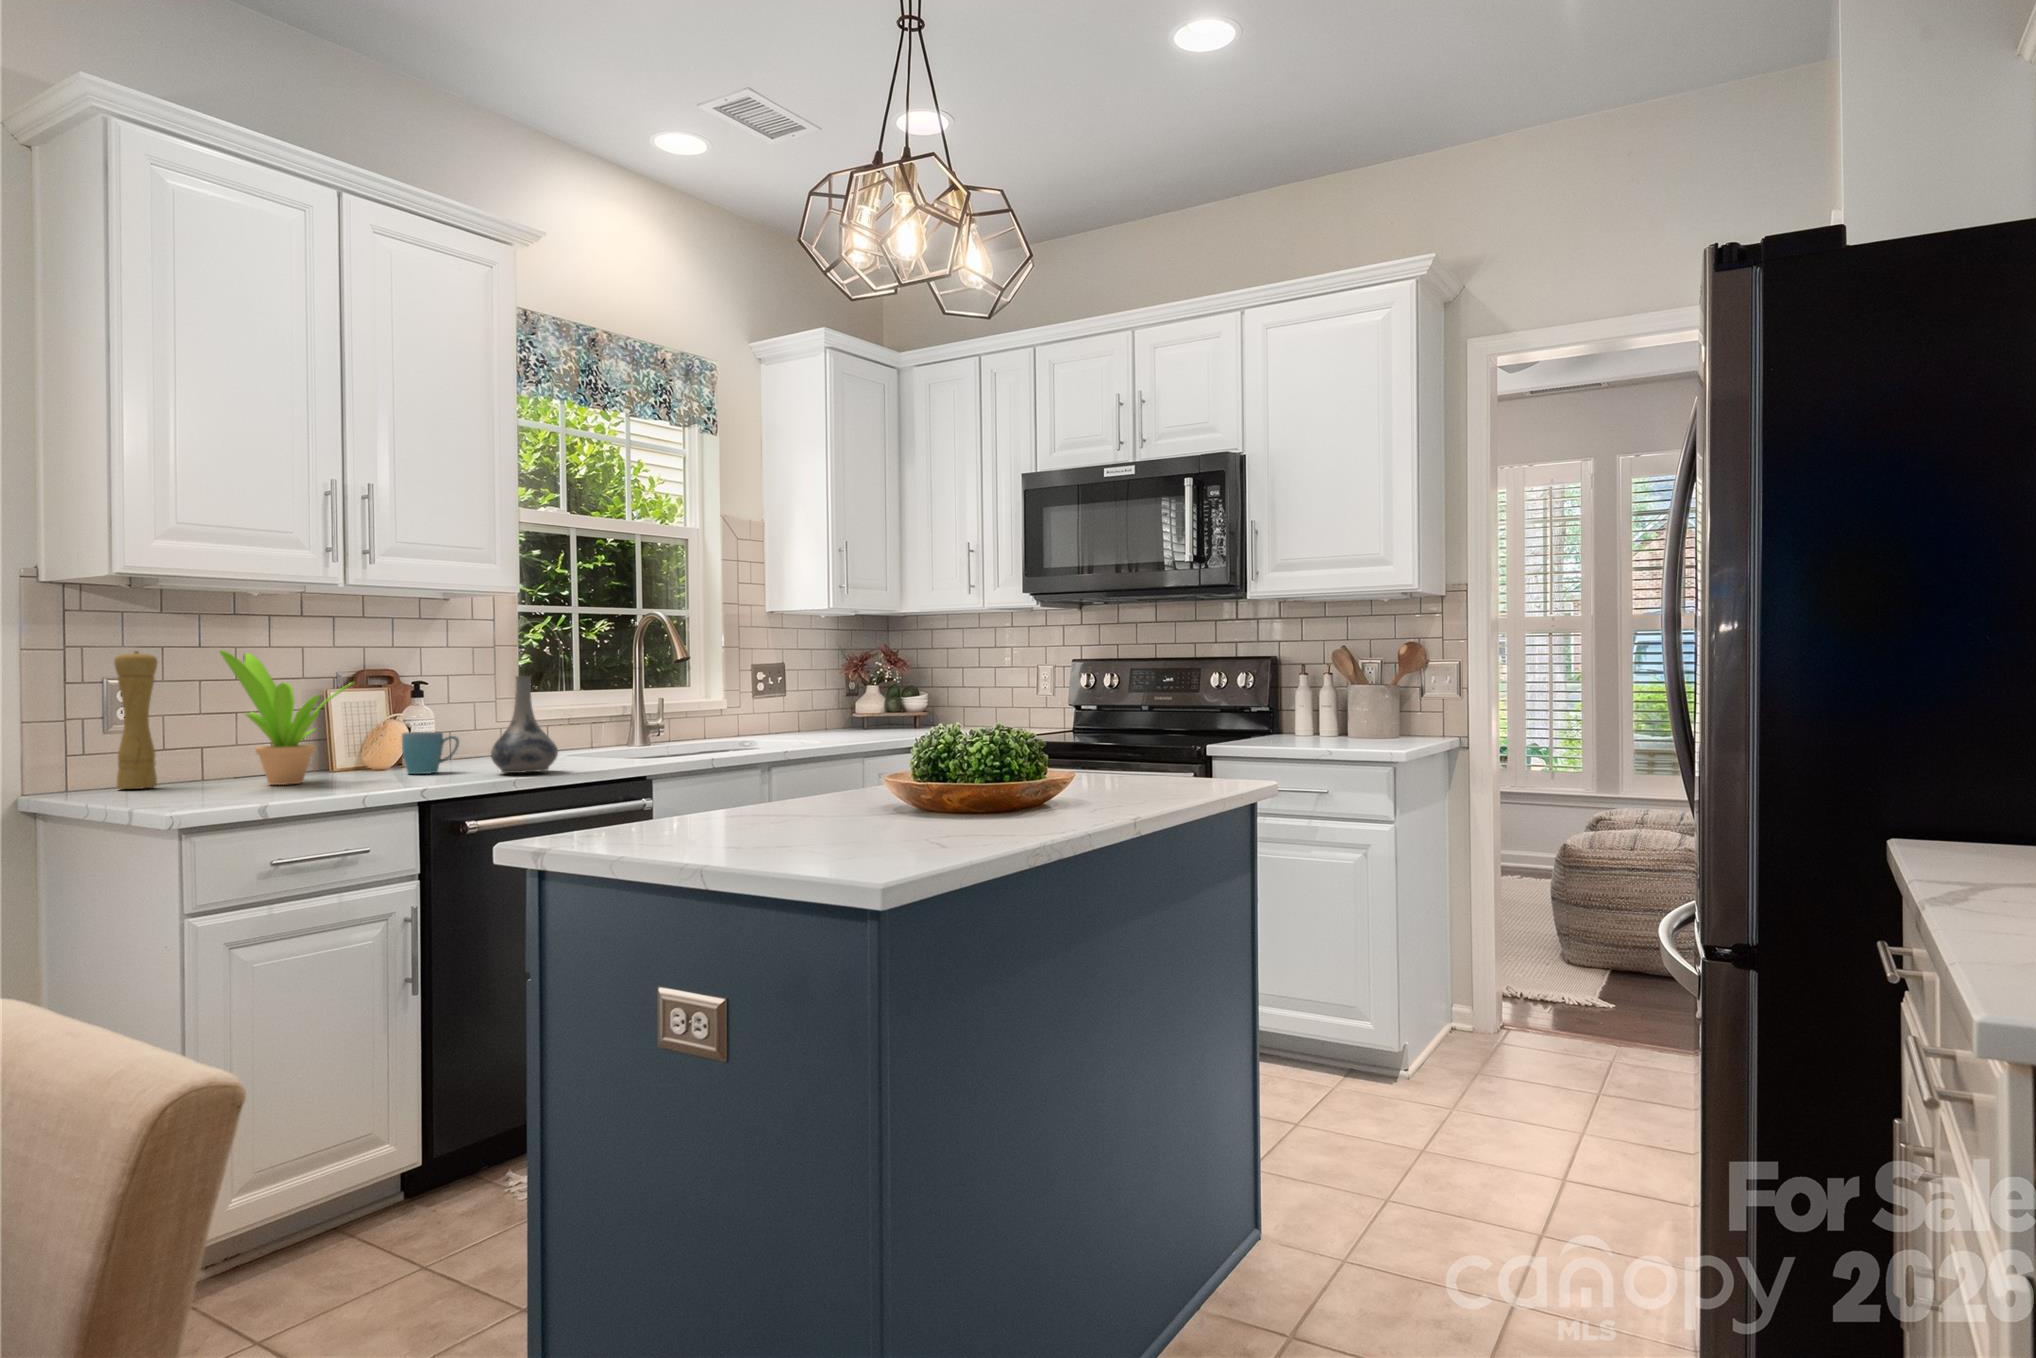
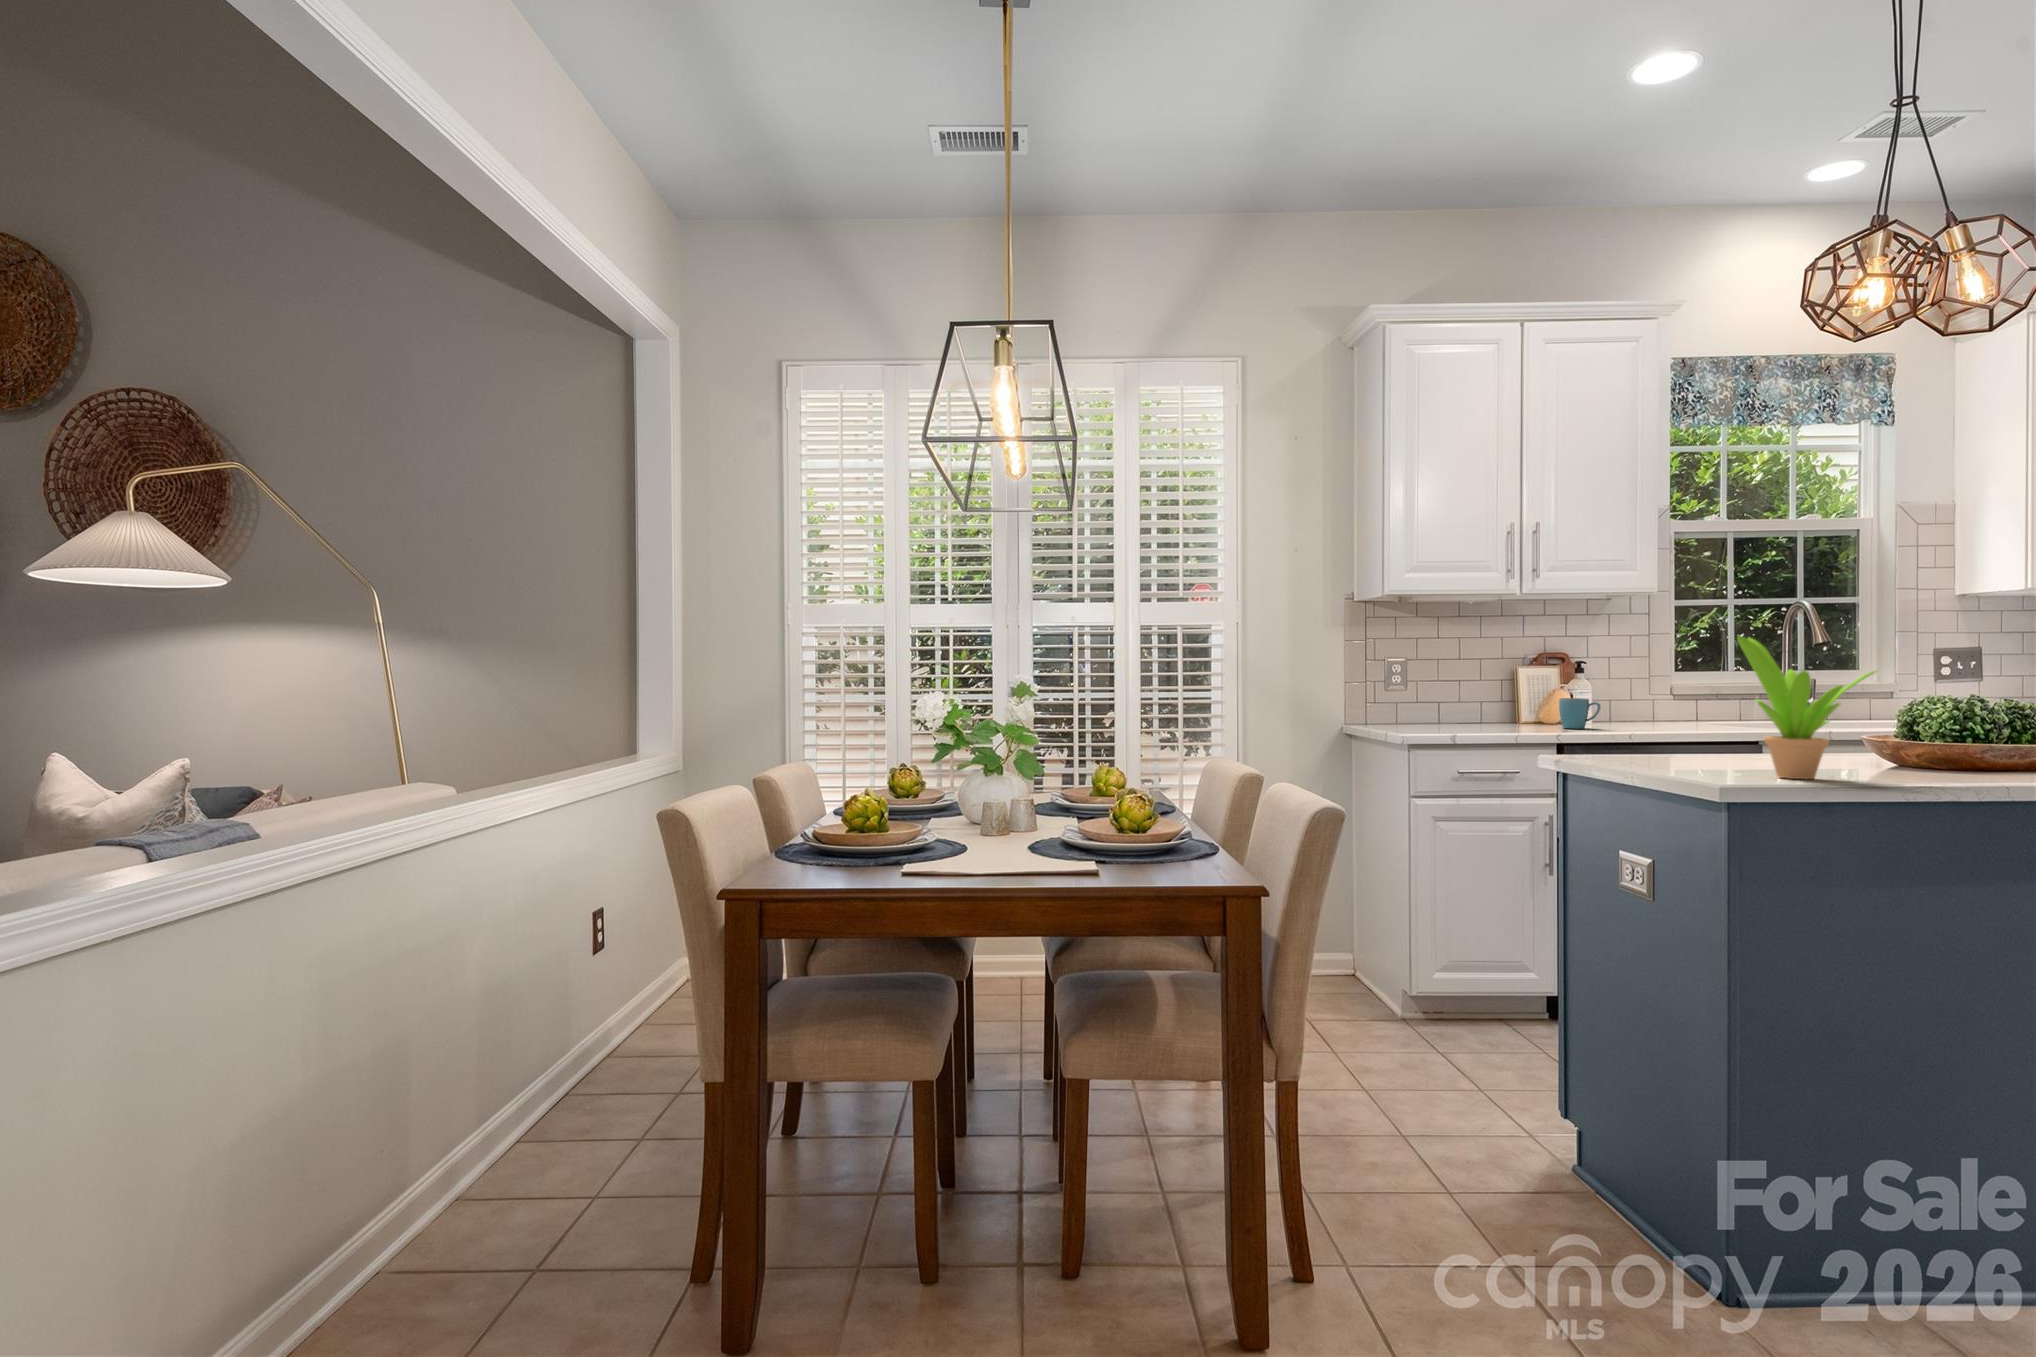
potted plant: present [220,650,353,785] -> present [1737,636,1876,779]
pepper mill: present [114,651,157,789] -> none [1388,641,1411,725]
decorative vase: present [491,676,558,773] -> none [1620,659,1674,732]

